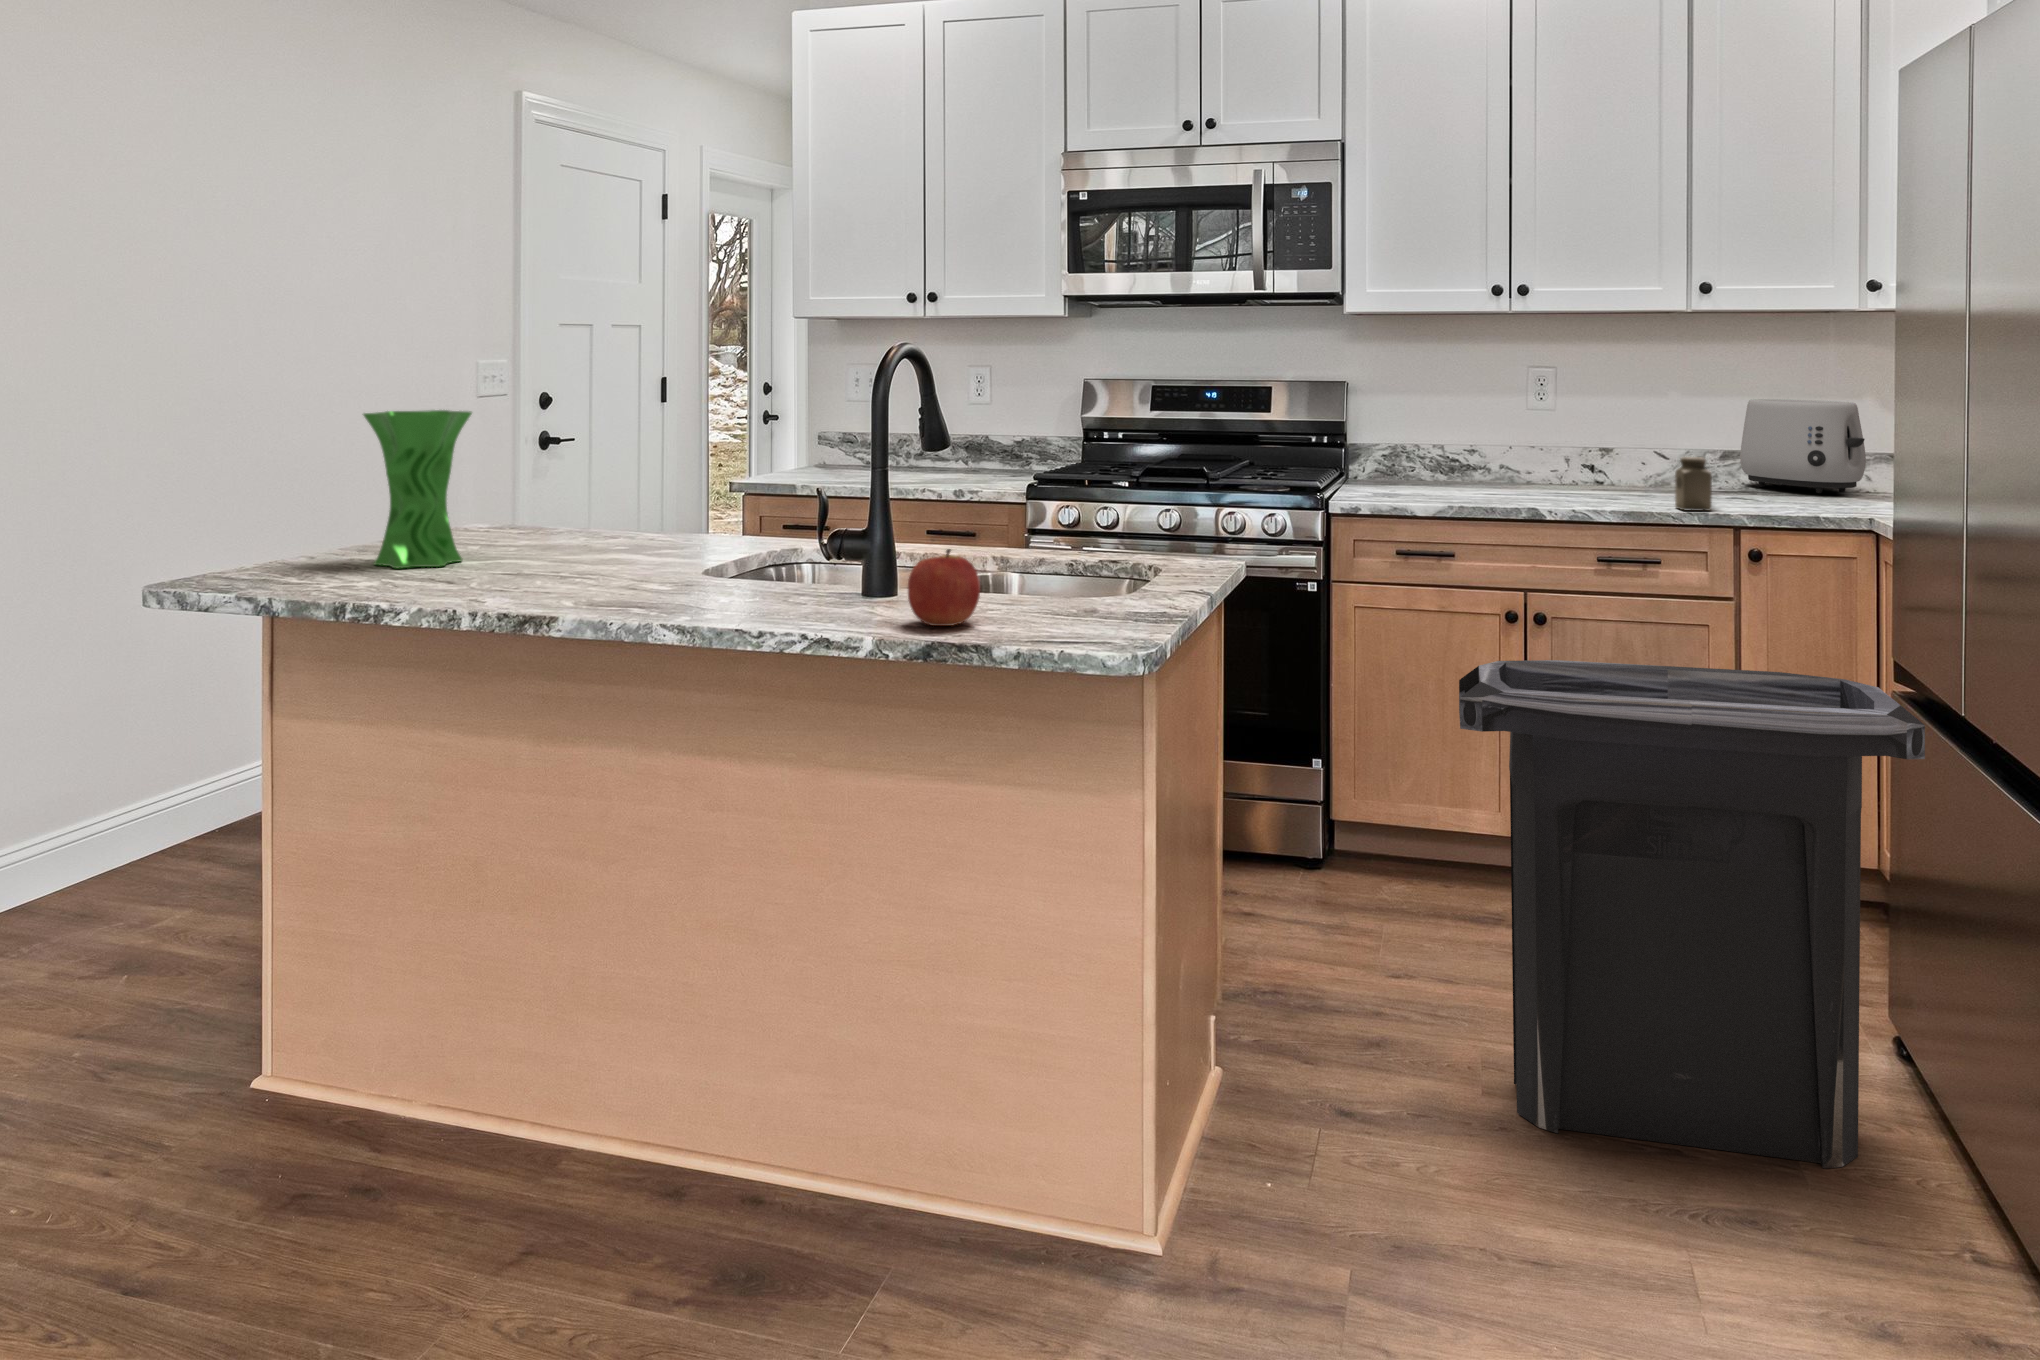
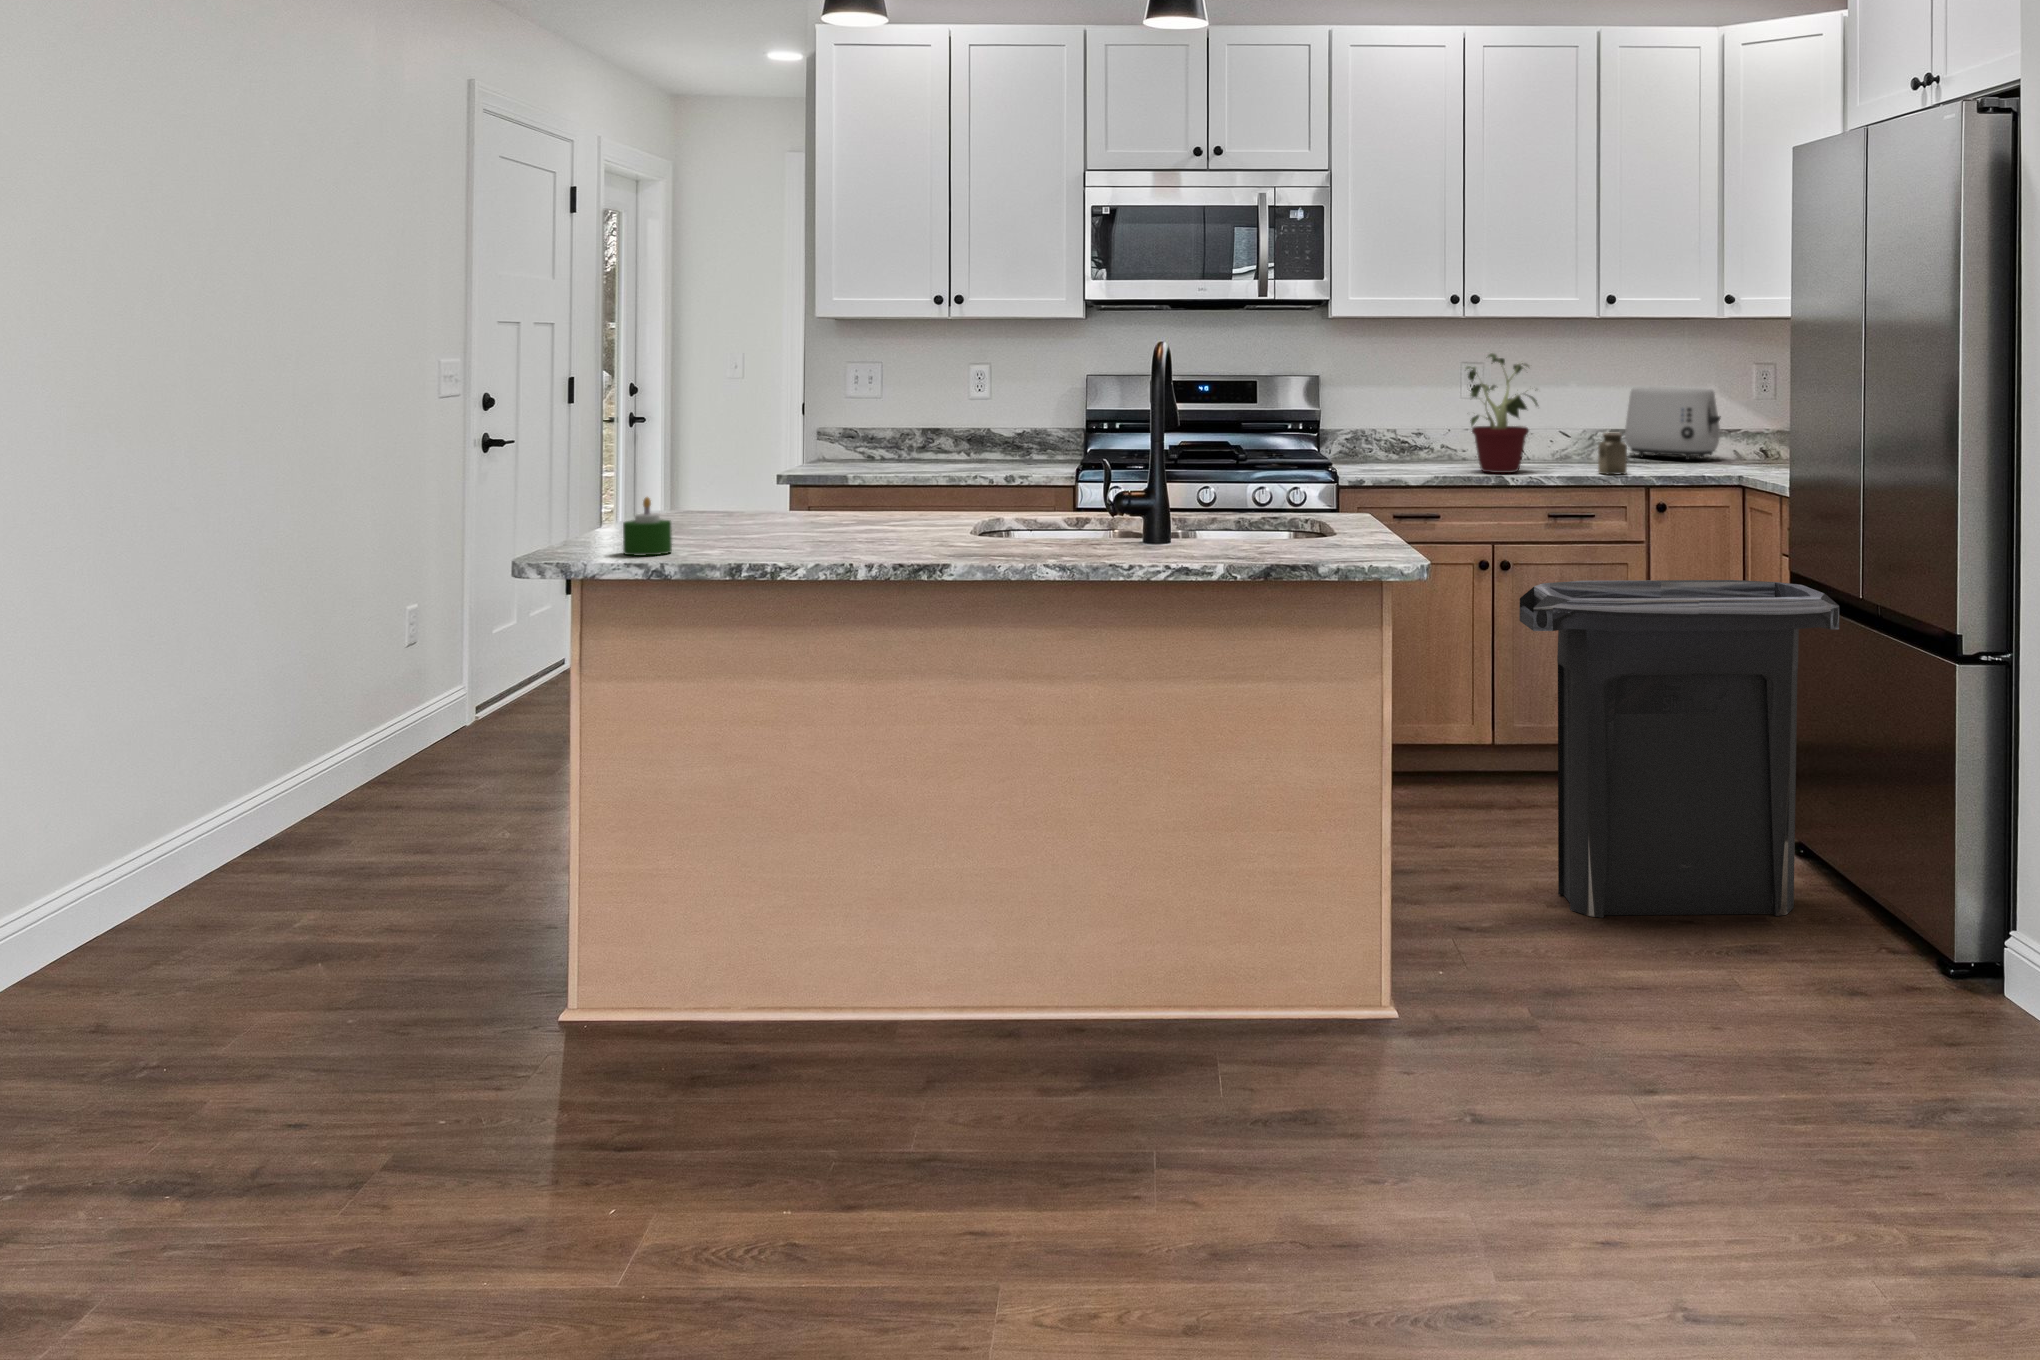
potted plant: none [1498,355,1598,503] -> present [1466,353,1538,473]
vase: present [363,410,472,569] -> none [673,405,761,541]
candle: none [257,516,315,585] -> present [623,497,672,555]
apple: present [908,549,980,626] -> none [1226,498,1280,556]

